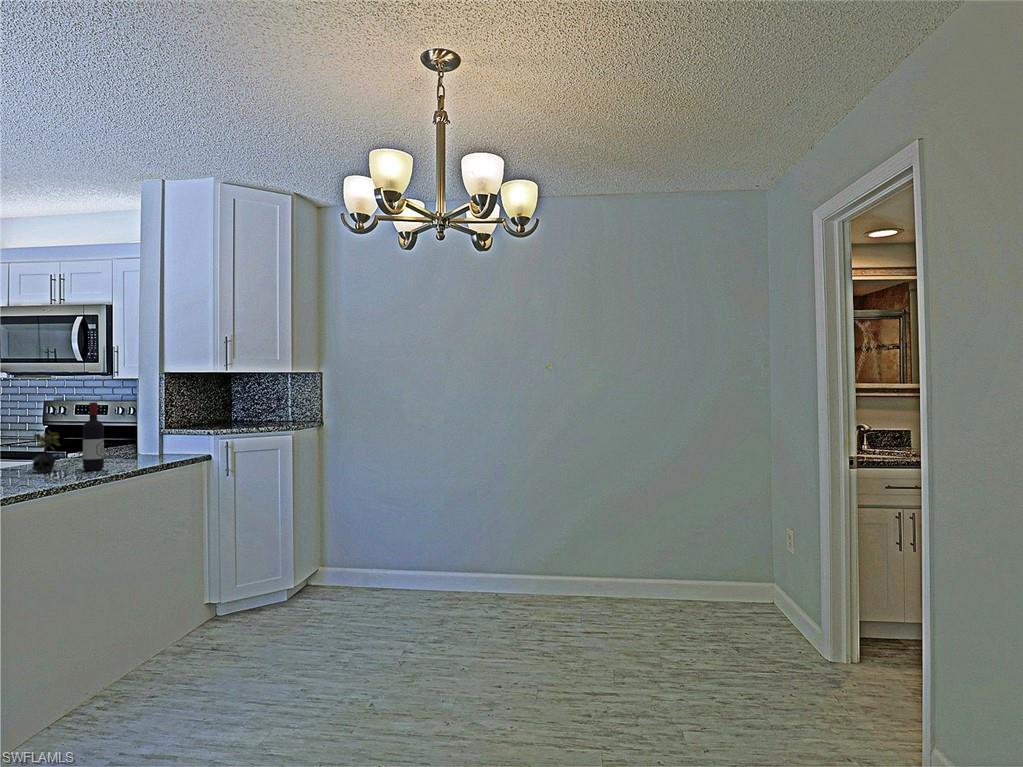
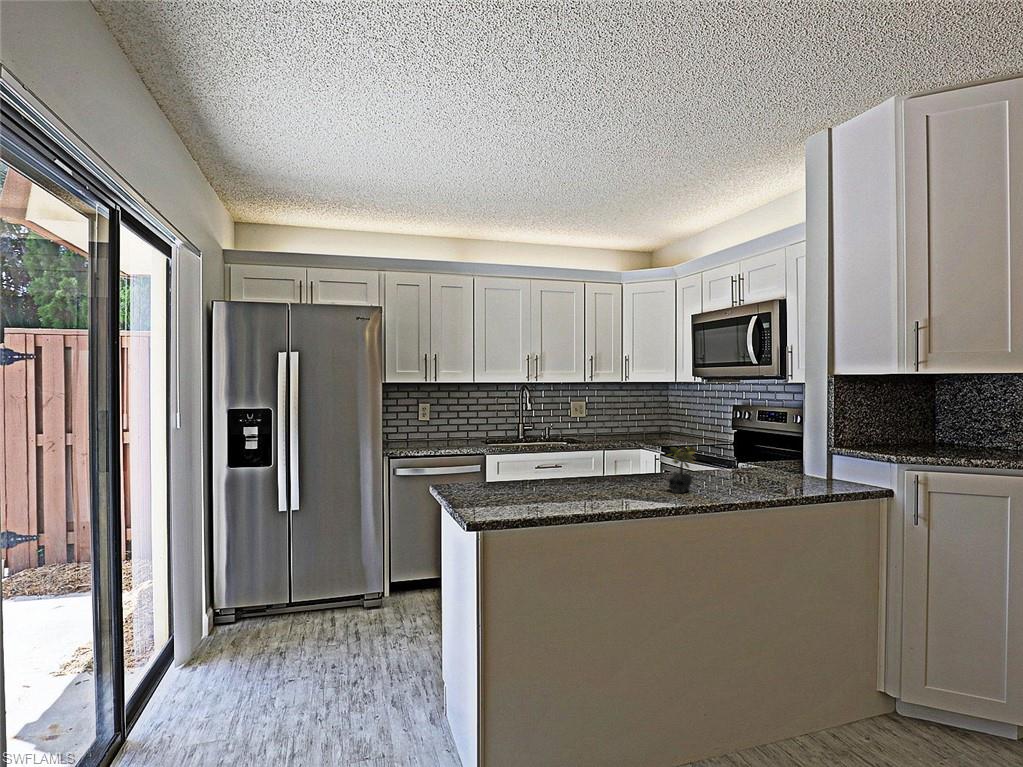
wine bottle: present [83,402,104,471] -> none [717,415,740,498]

